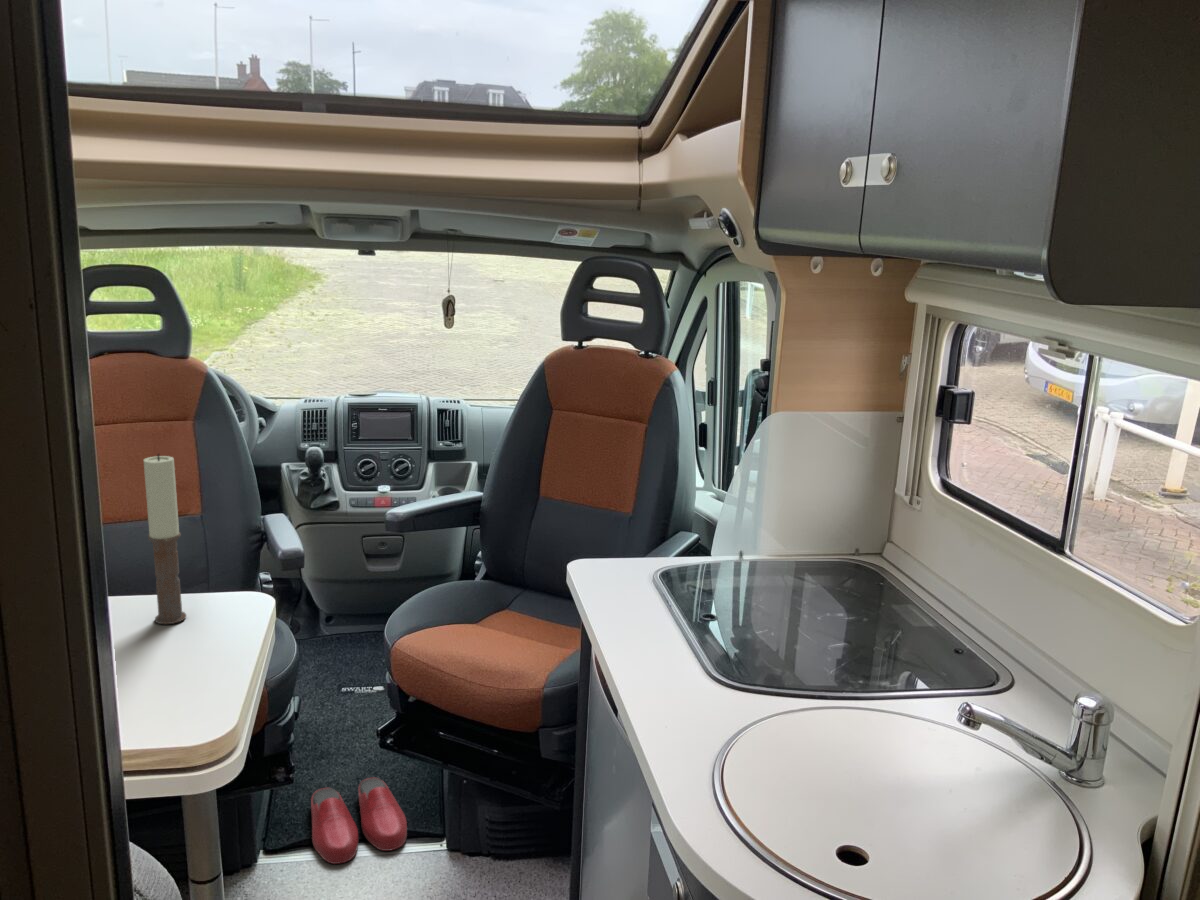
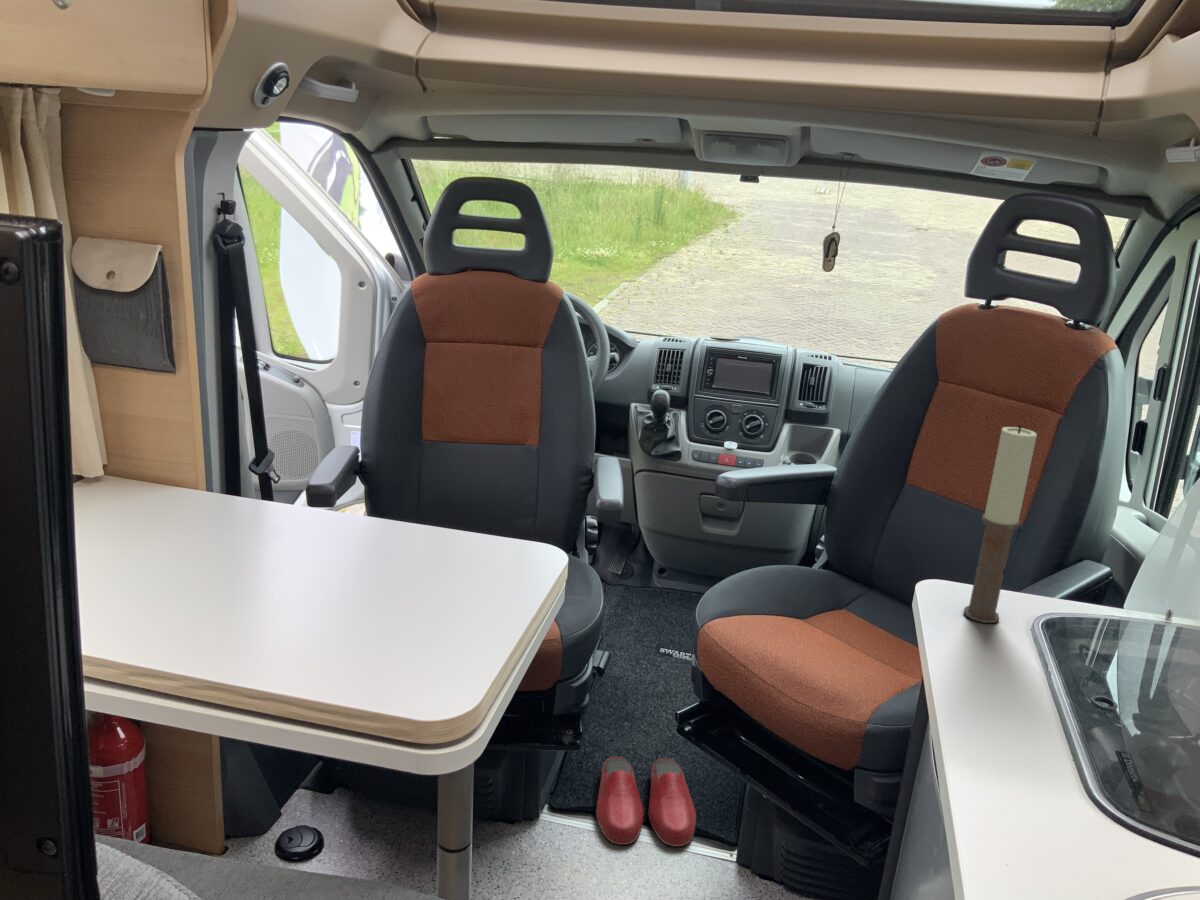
candle: present [144,454,186,624] -> present [964,425,1037,623]

